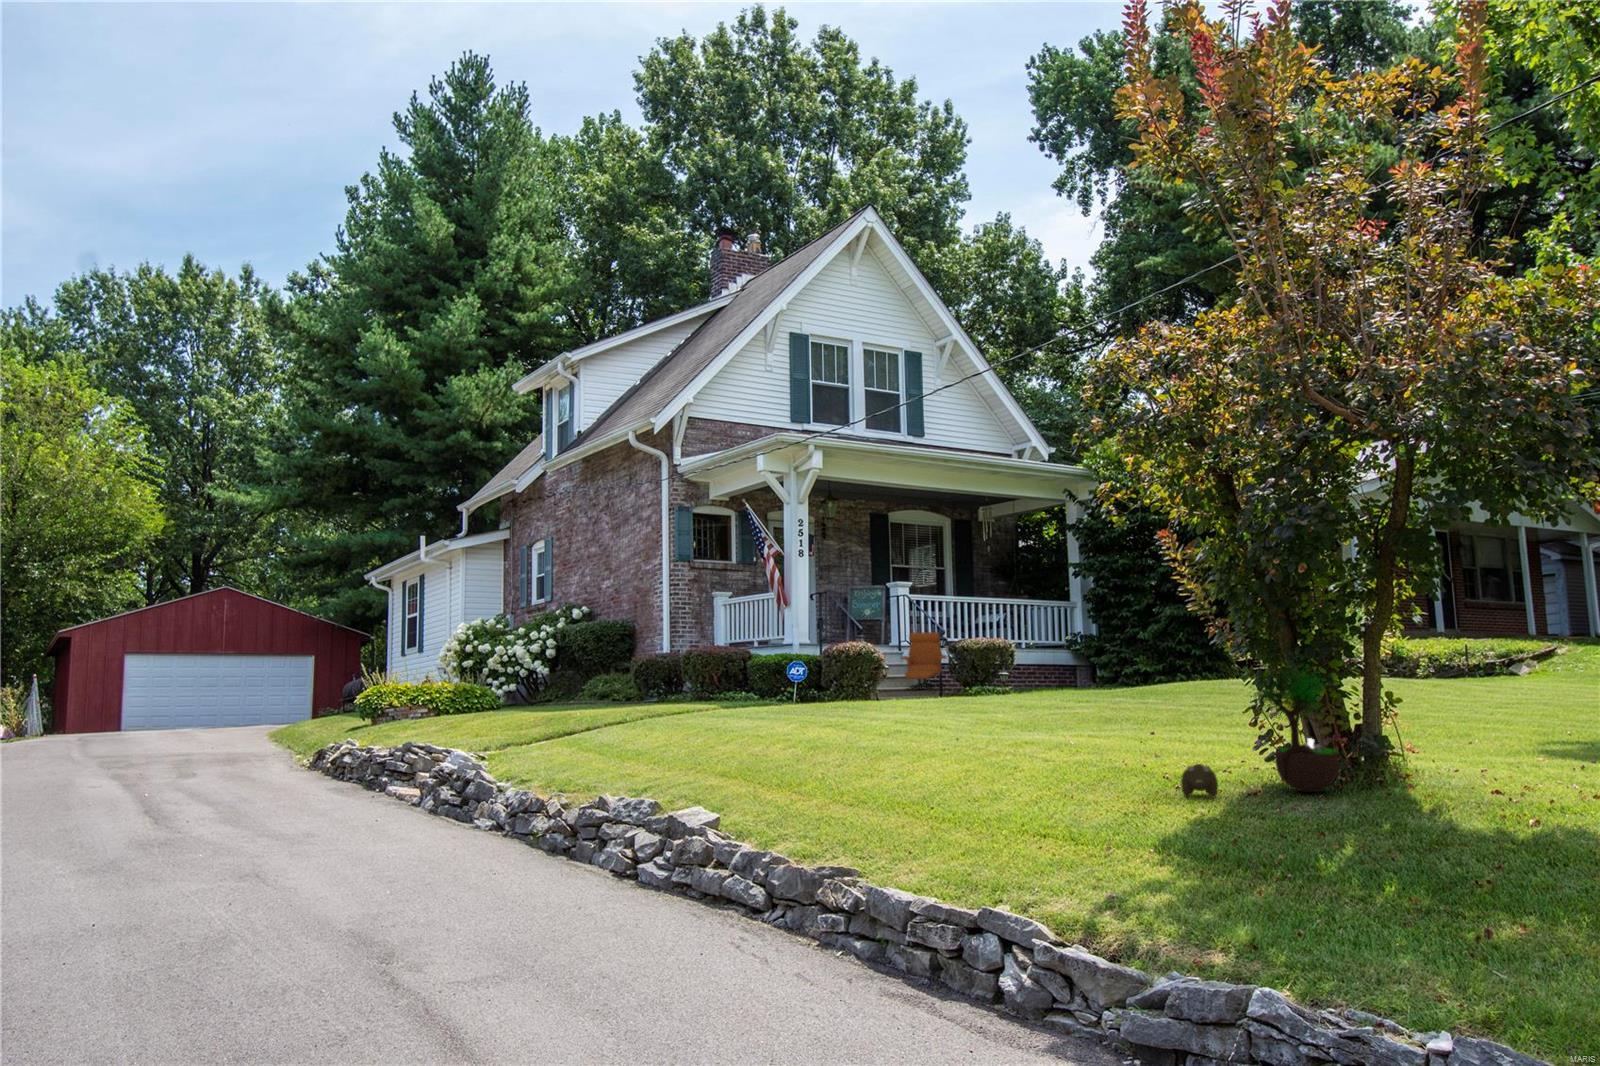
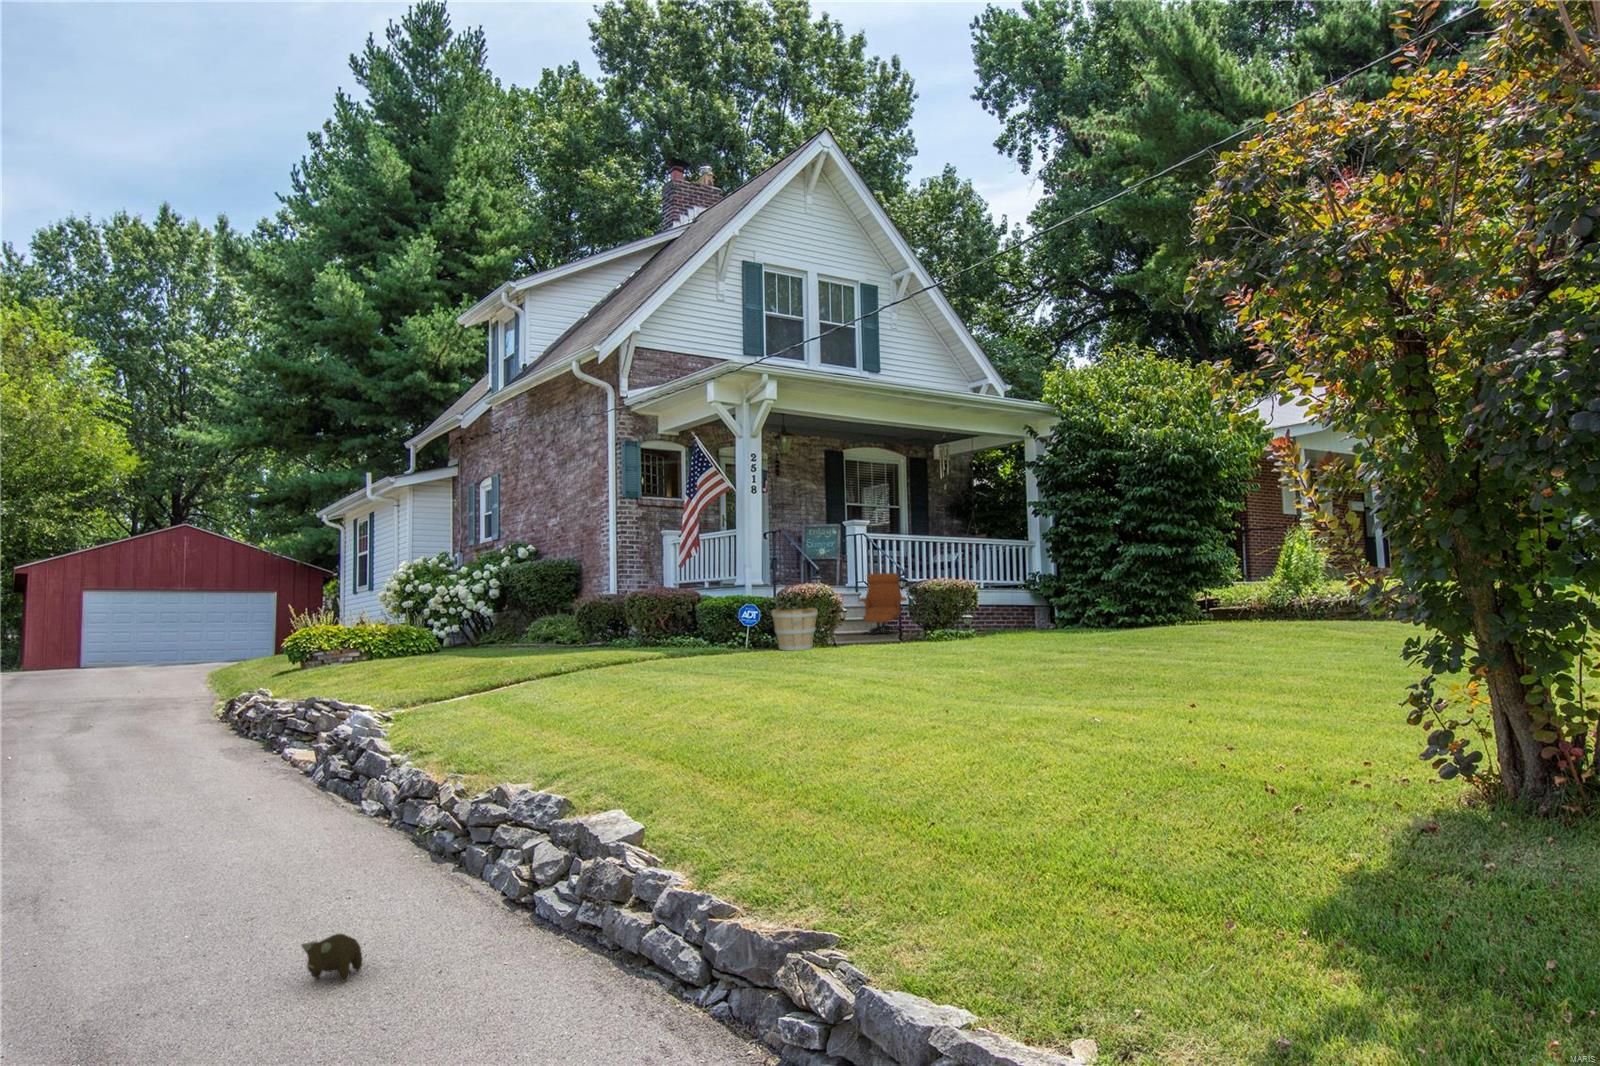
wooden bucket: none [818,663,862,703] -> present [771,608,818,651]
potted tree: present [1251,664,1339,792] -> none [1377,622,1508,816]
plush toy: present [1181,764,1218,798] -> present [302,934,363,981]

